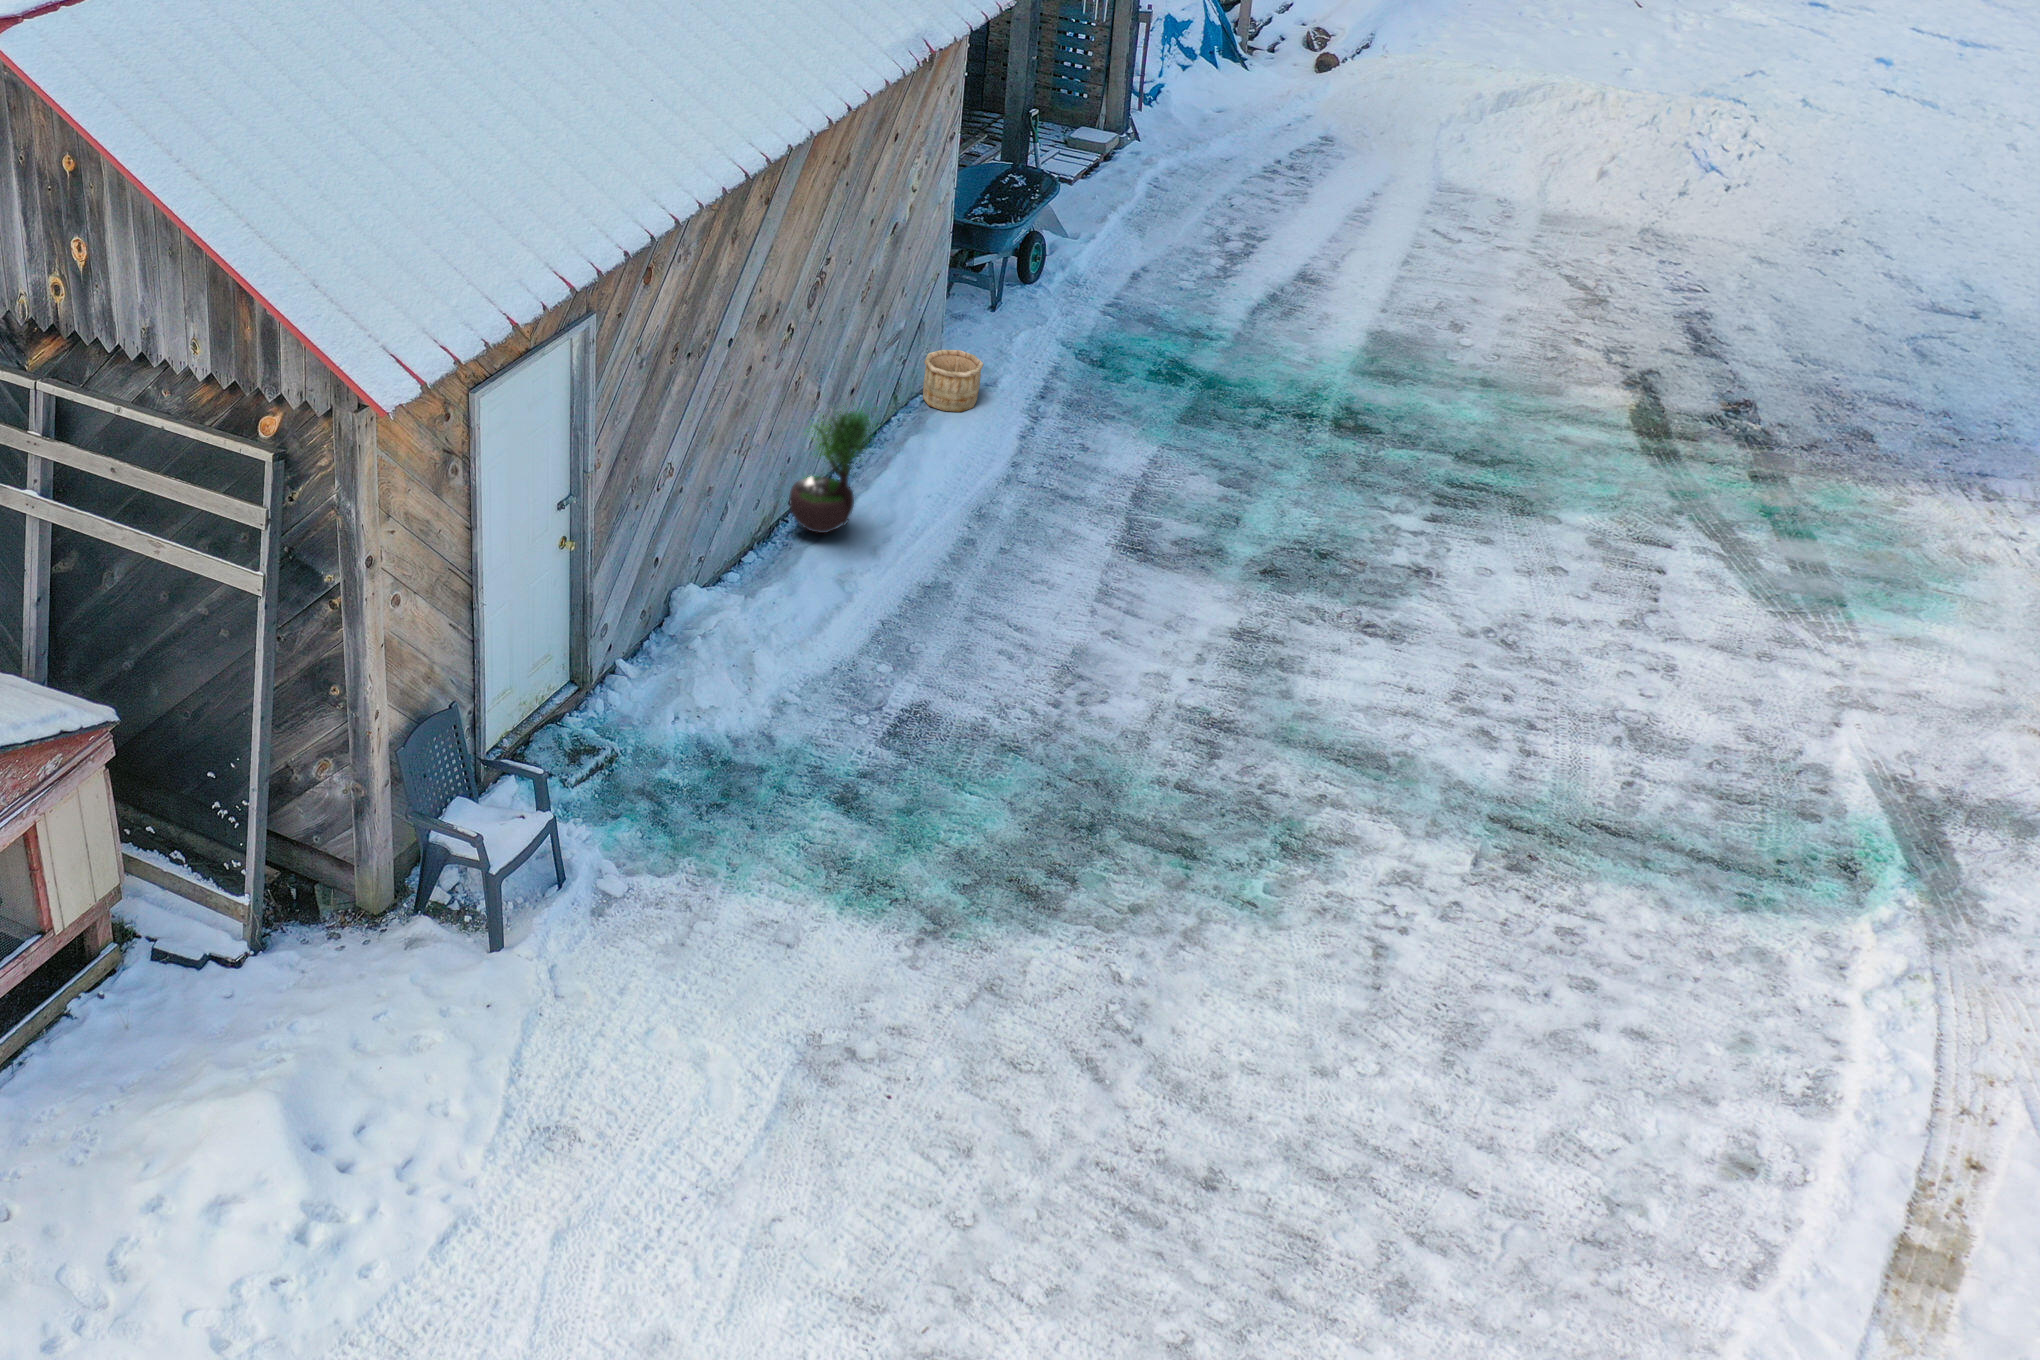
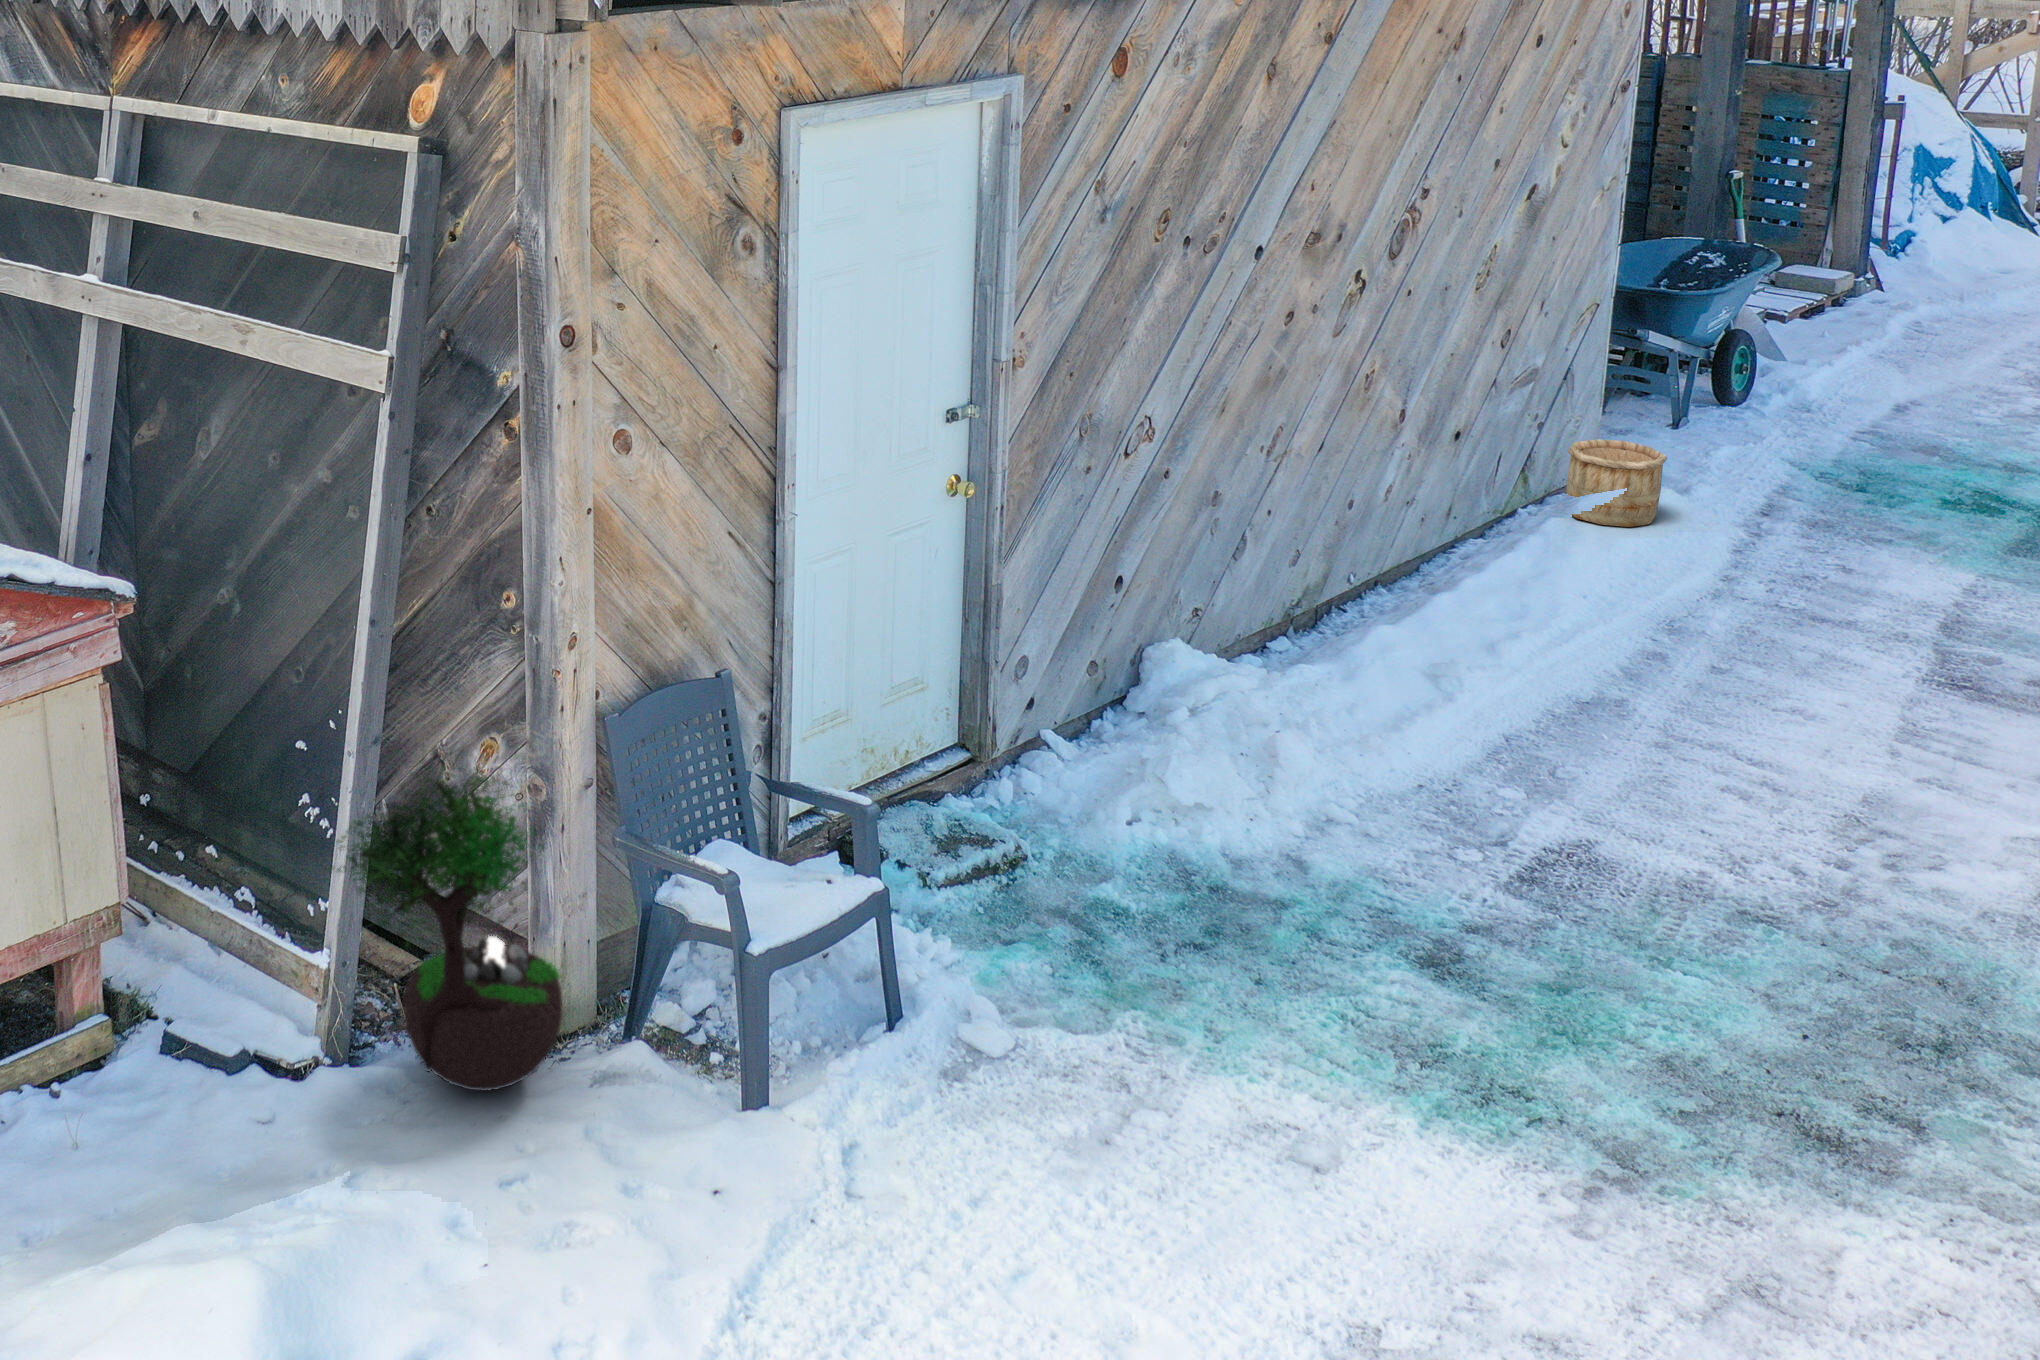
potted tree: present [789,402,880,533] -> present [330,758,563,1091]

